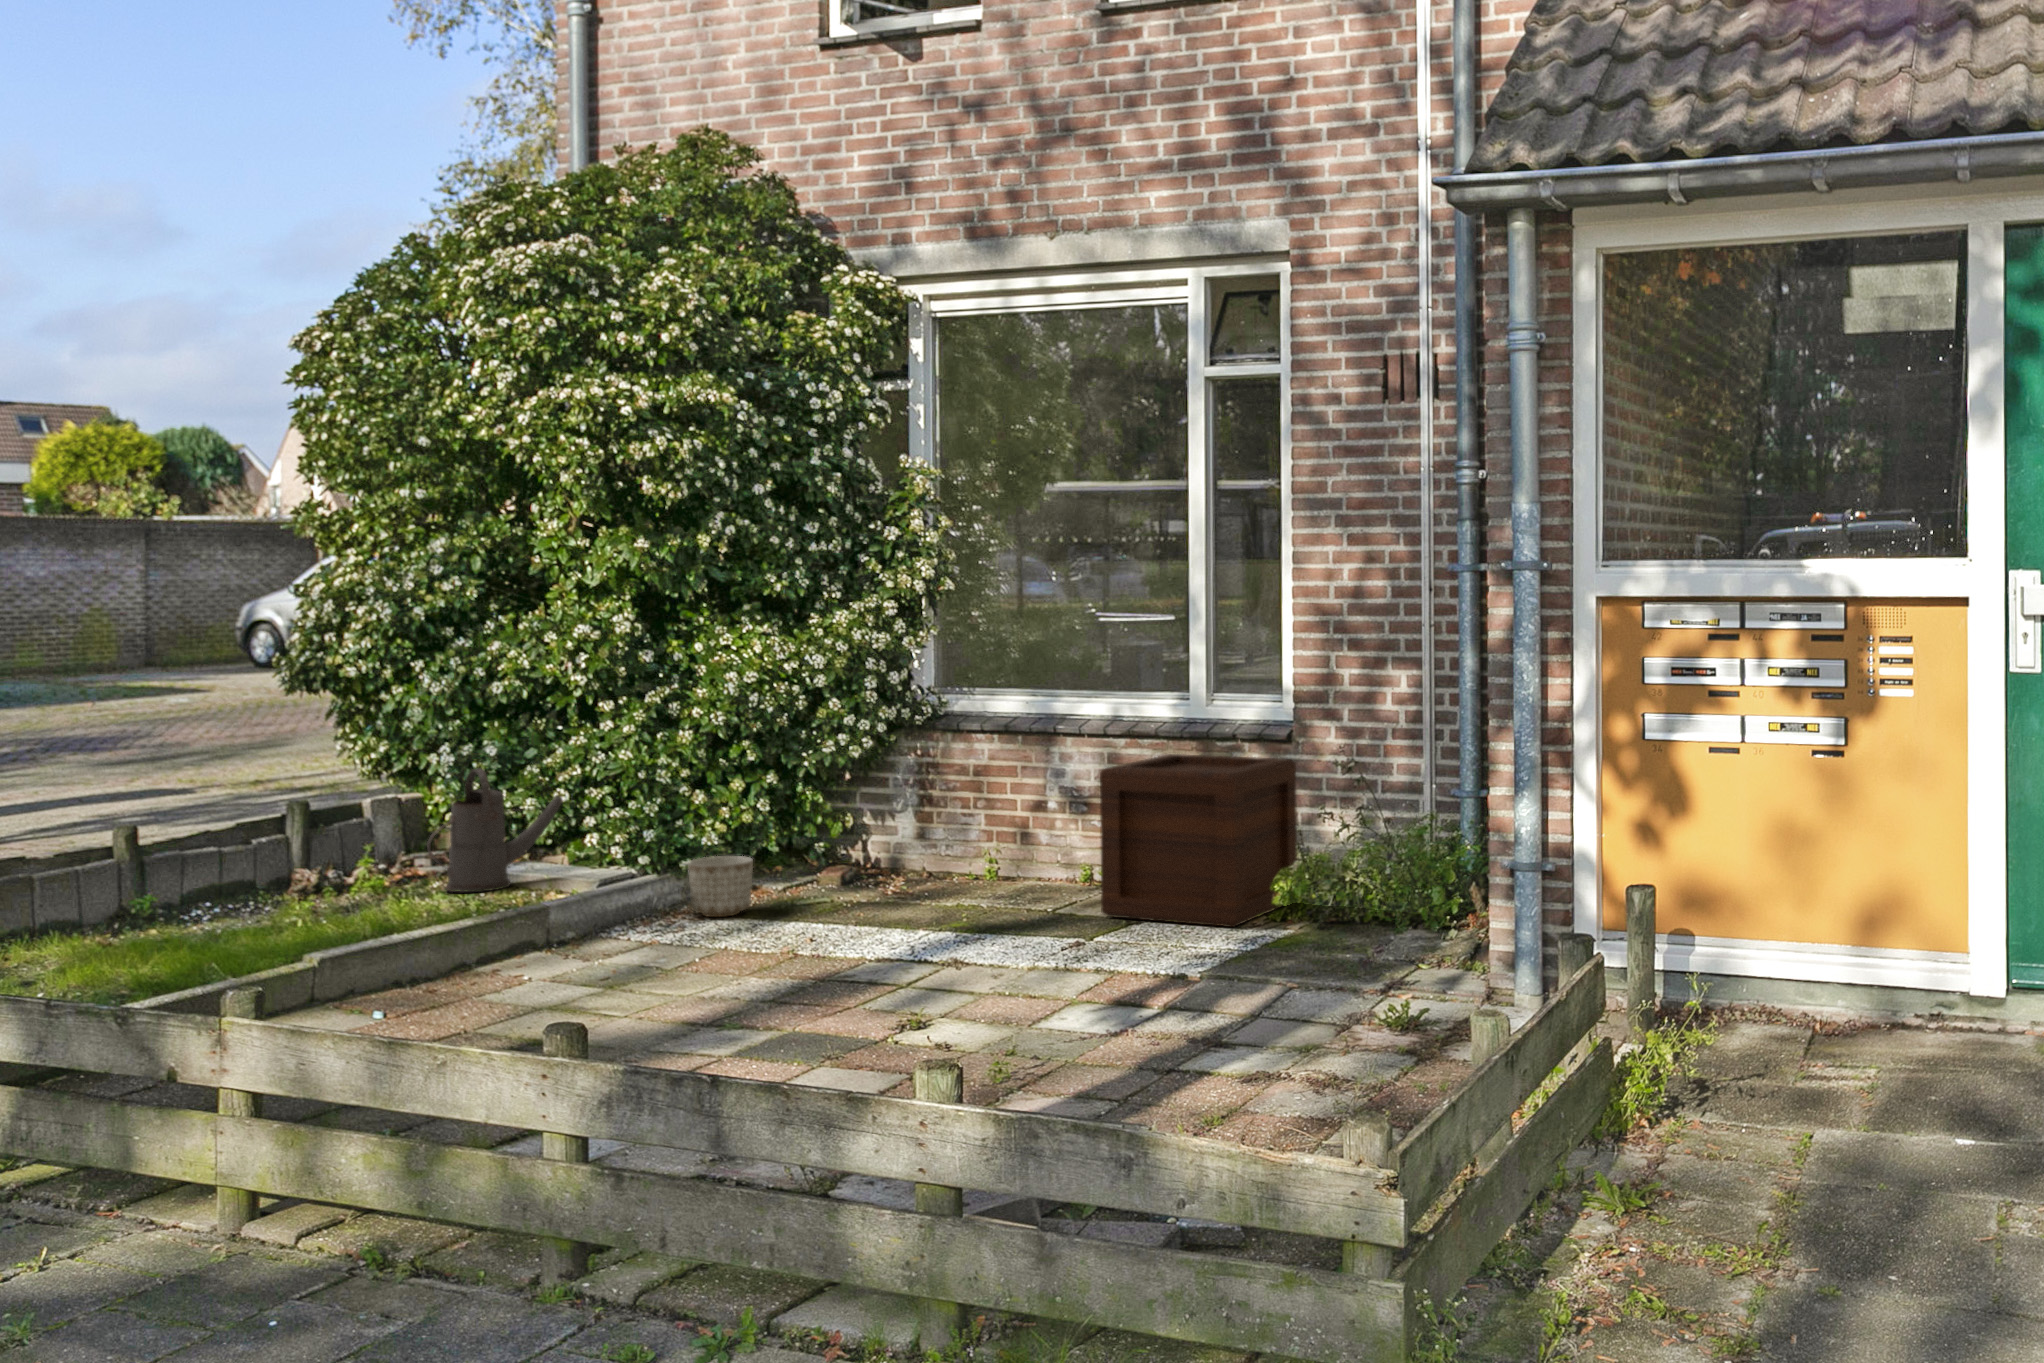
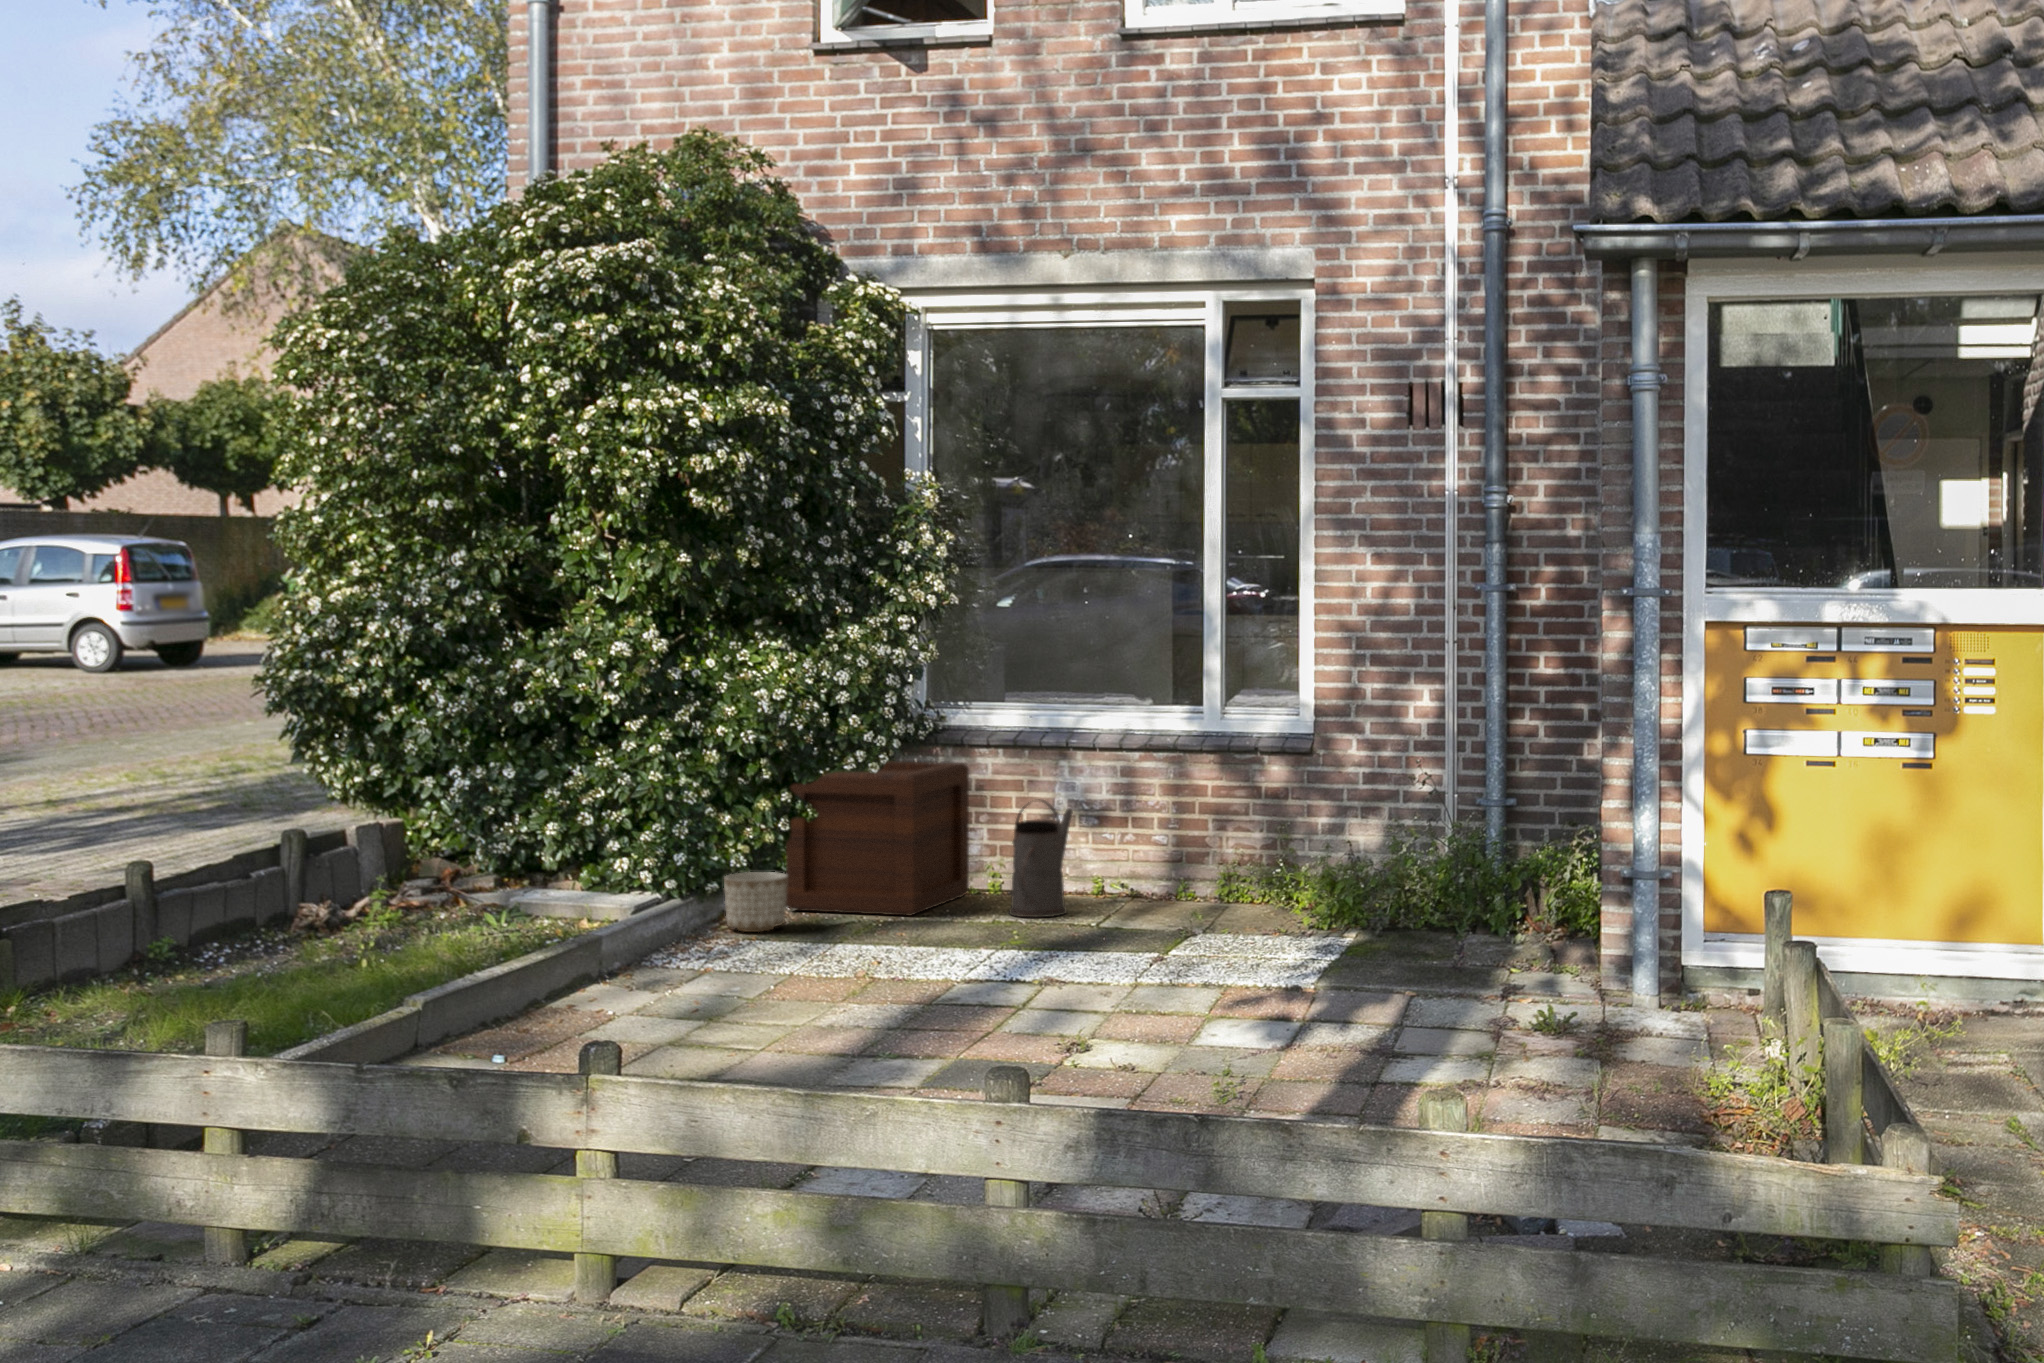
wooden crate: present [1100,754,1297,927] -> present [786,762,969,916]
watering can: present [427,769,562,892] -> present [1009,800,1073,917]

